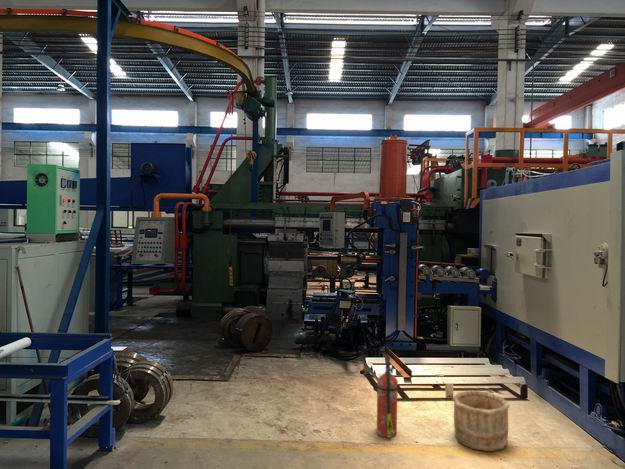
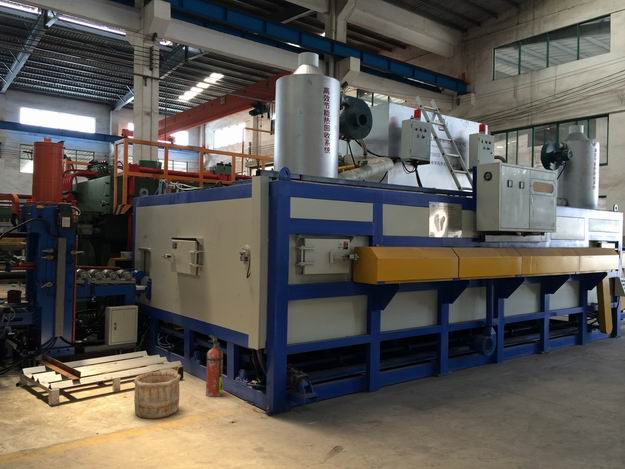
fire extinguisher: present [377,355,398,437] -> present [206,335,223,397]

